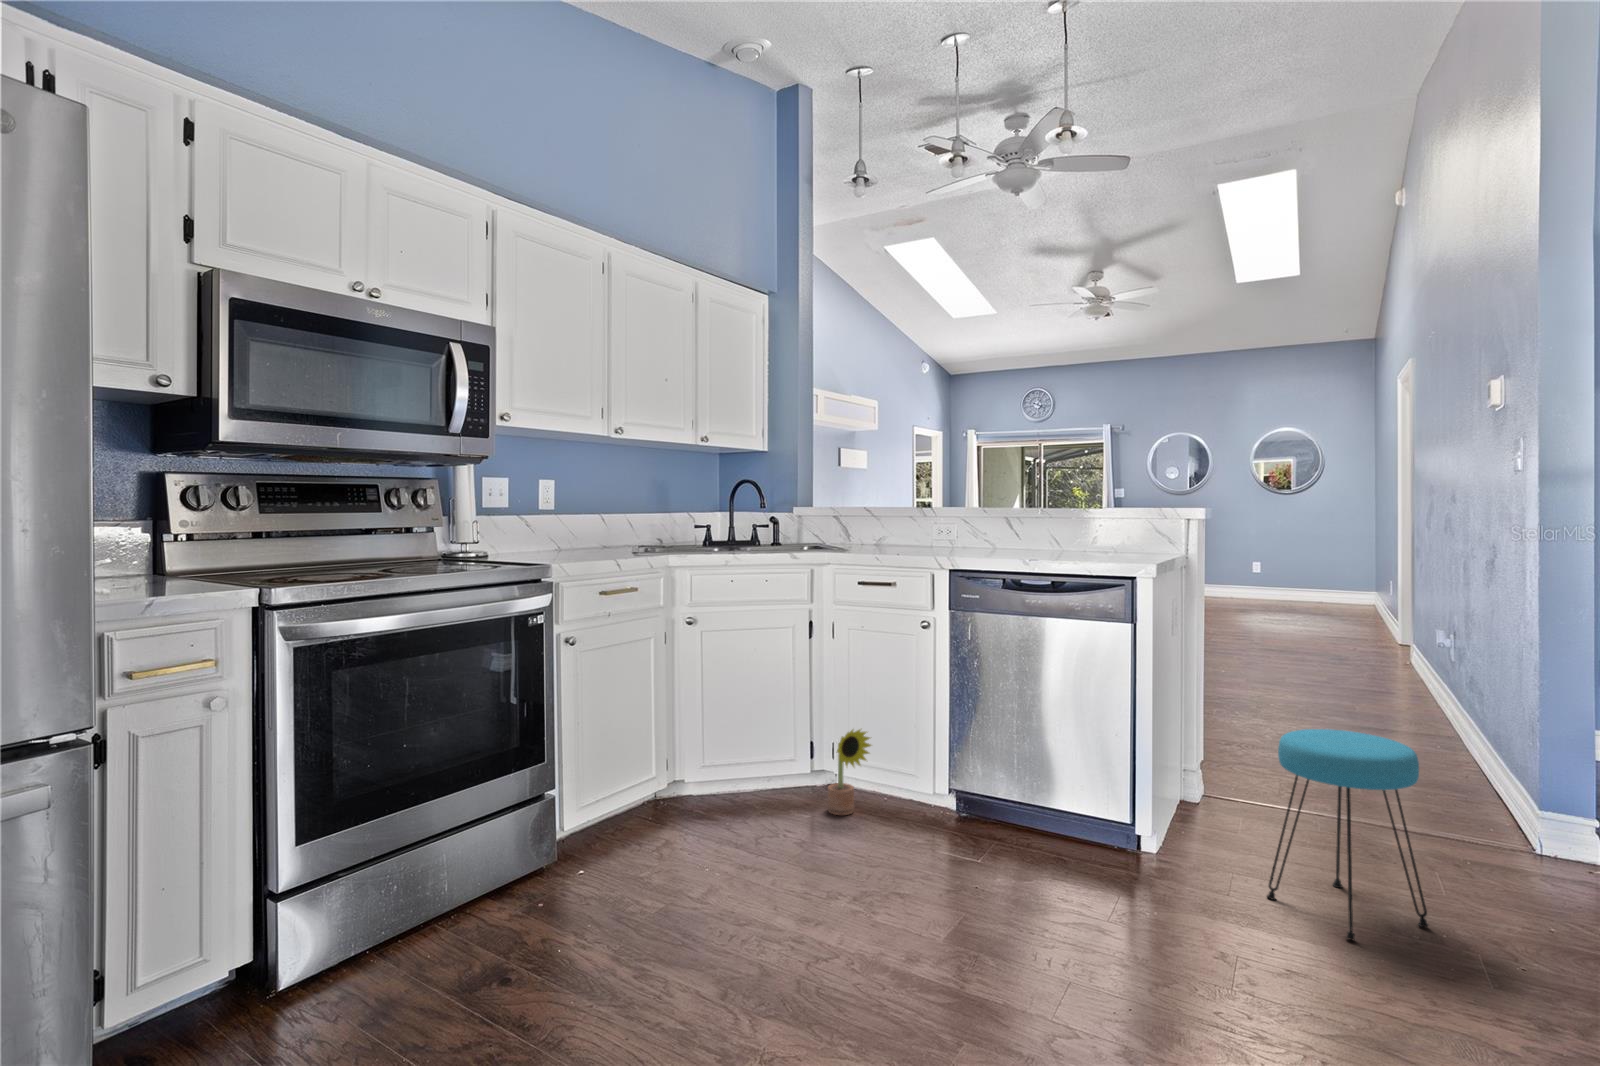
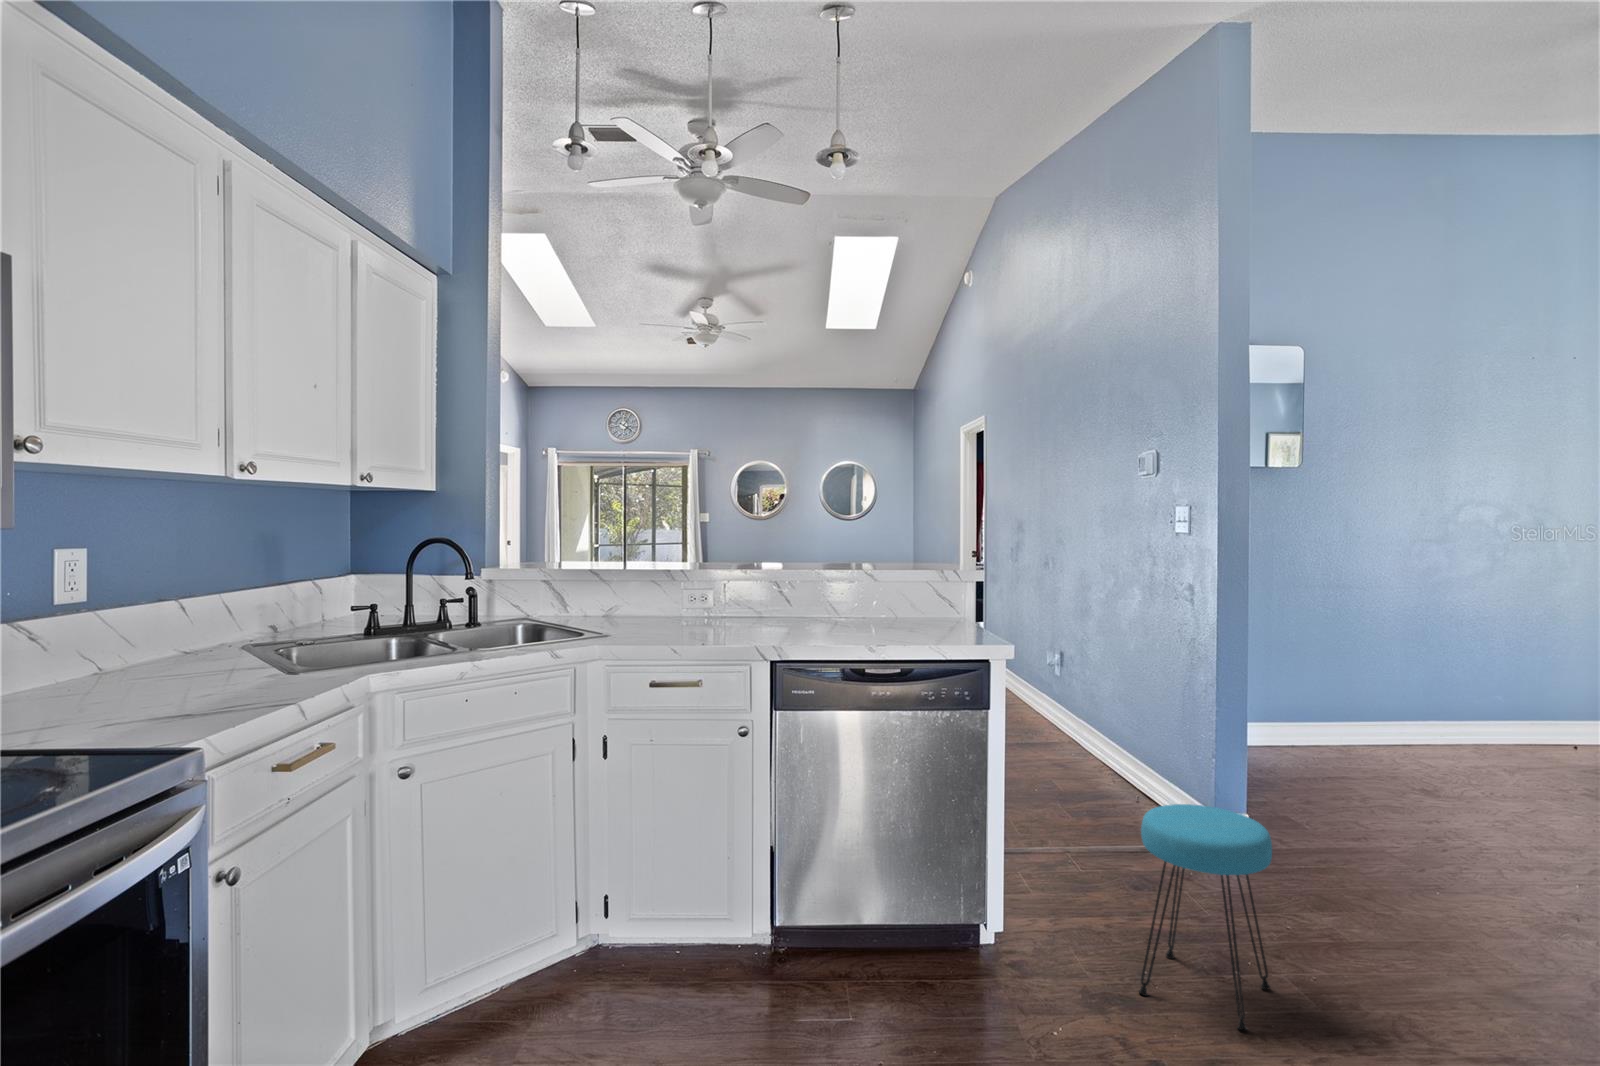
decorative plant: present [828,730,871,815] -> none [620,886,683,1014]

